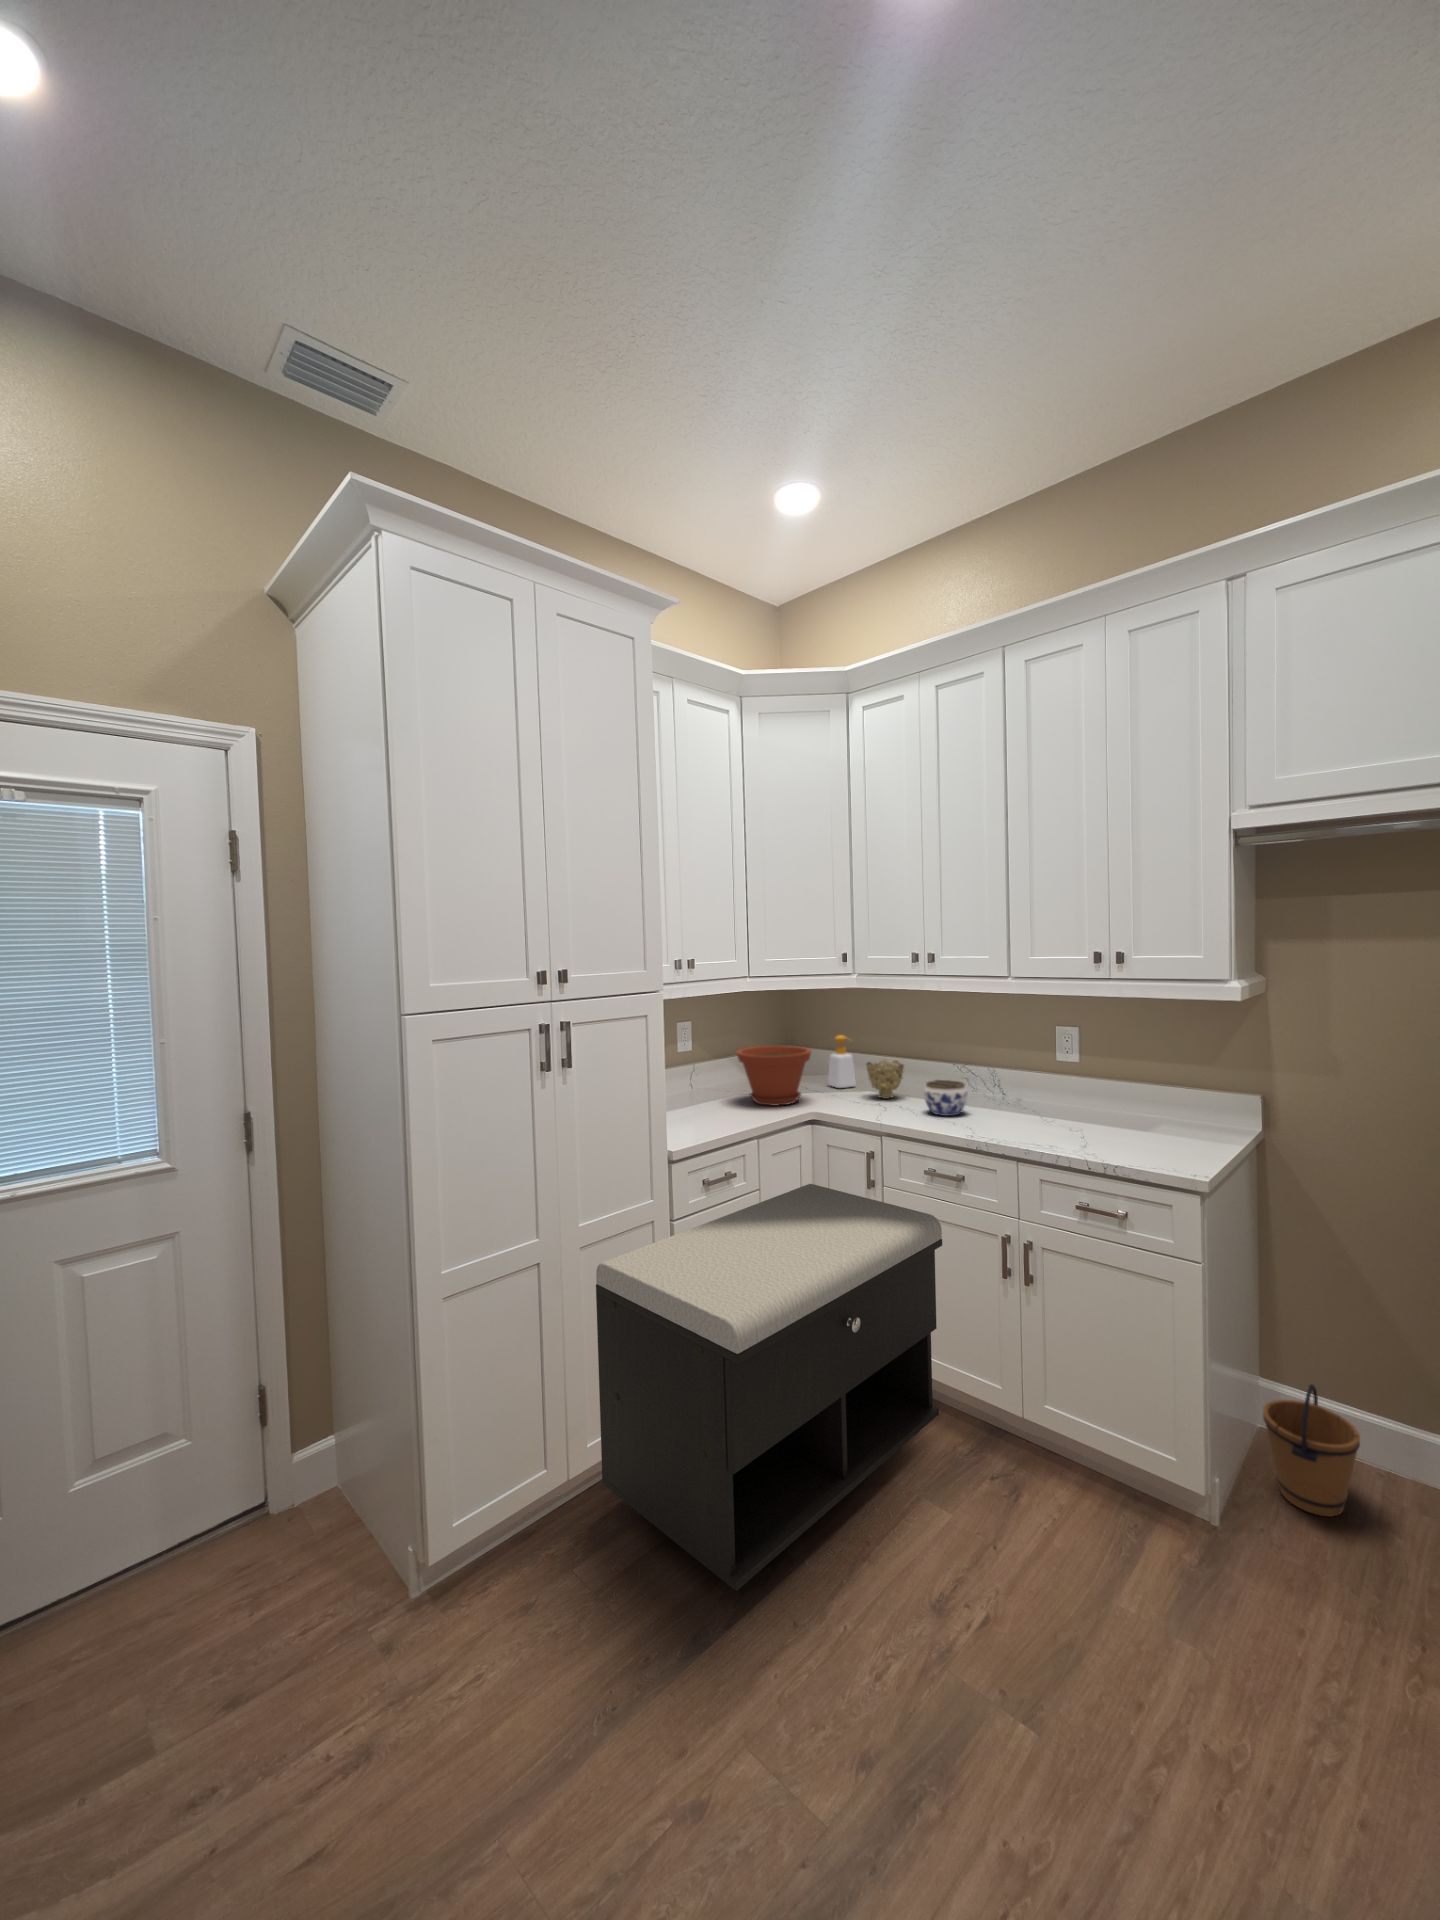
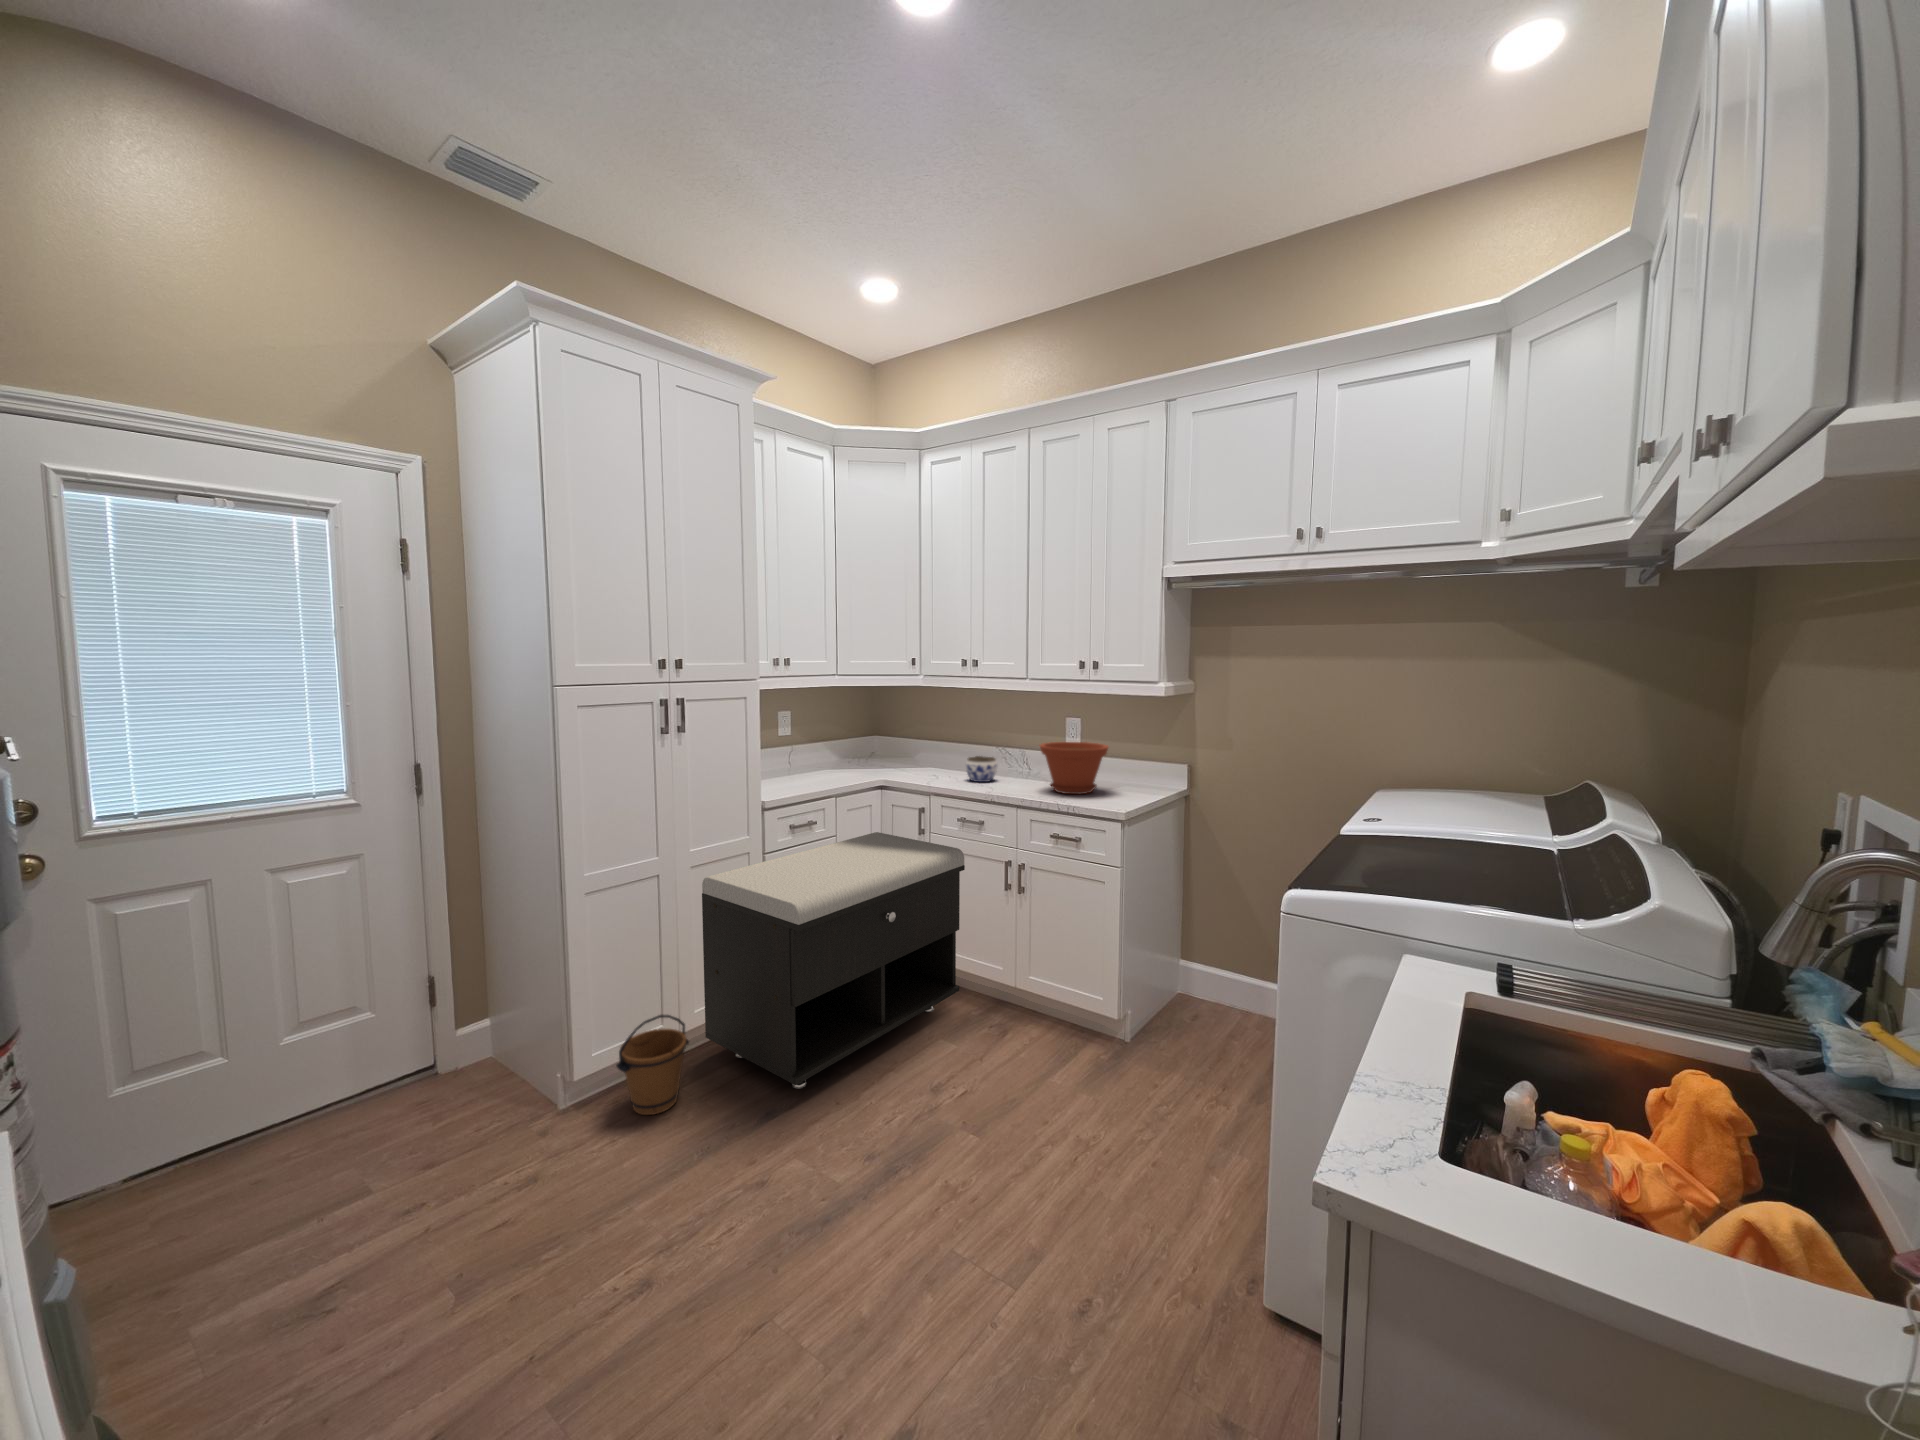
soap bottle: present [828,1035,856,1088] -> none [902,725,924,766]
plant pot: present [736,1046,811,1106] -> present [1040,742,1108,794]
decorative bowl: present [866,1060,904,1099] -> none [928,743,957,772]
bucket: present [1263,1384,1360,1516] -> present [616,1015,689,1115]

